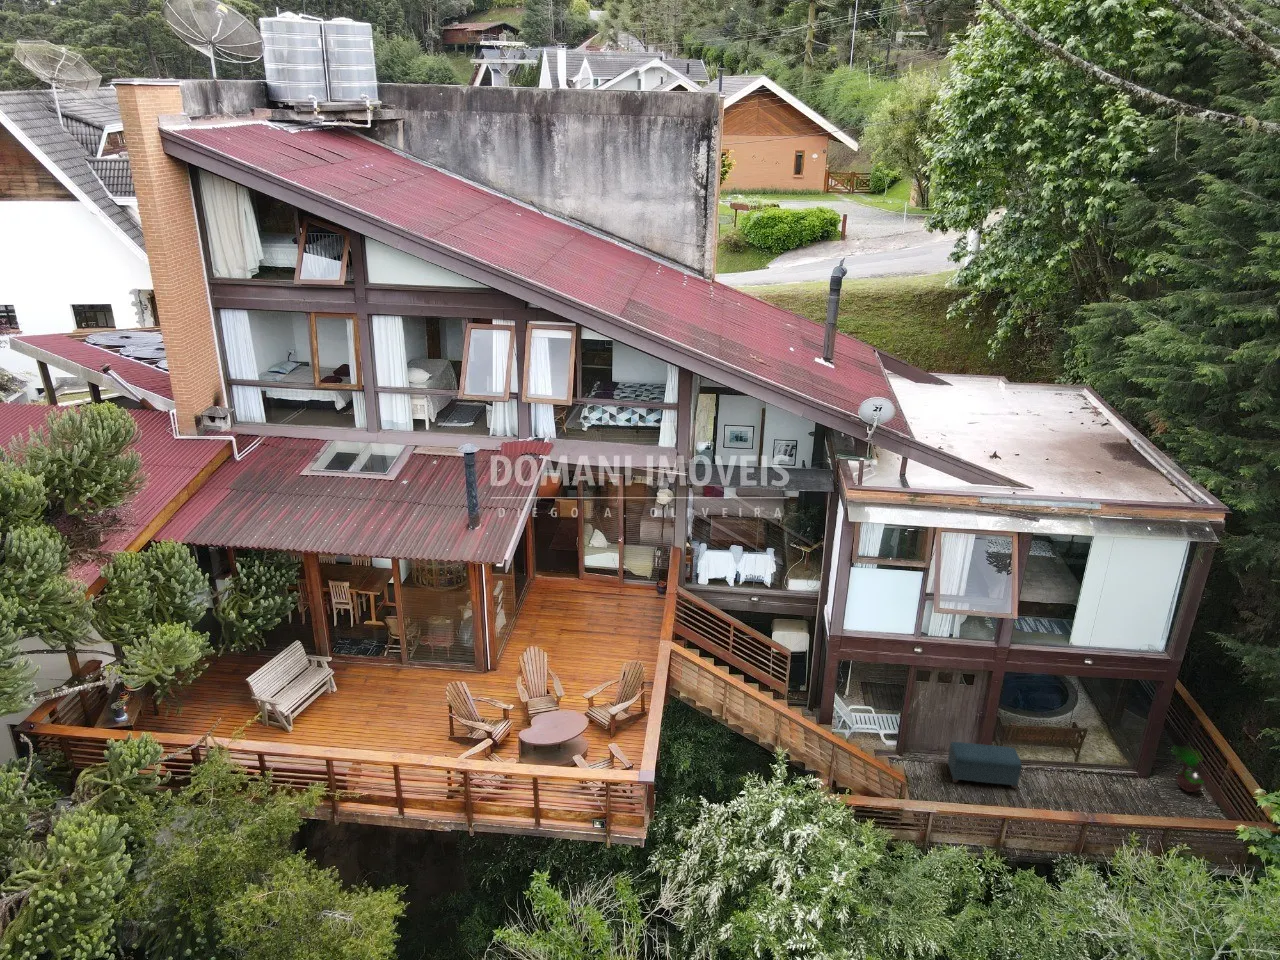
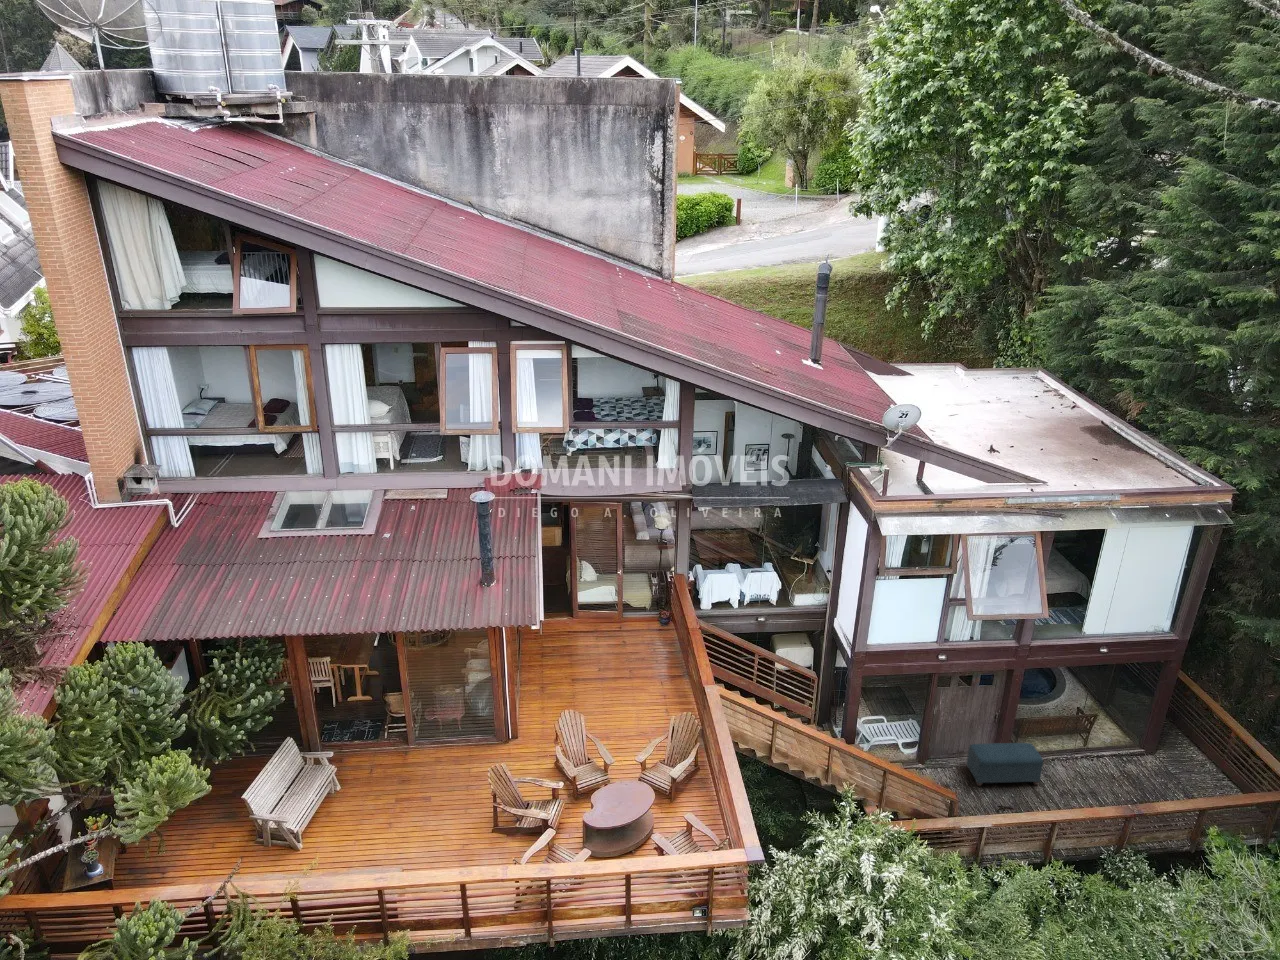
potted tree: present [1174,746,1203,792] -> none [1174,718,1209,766]

